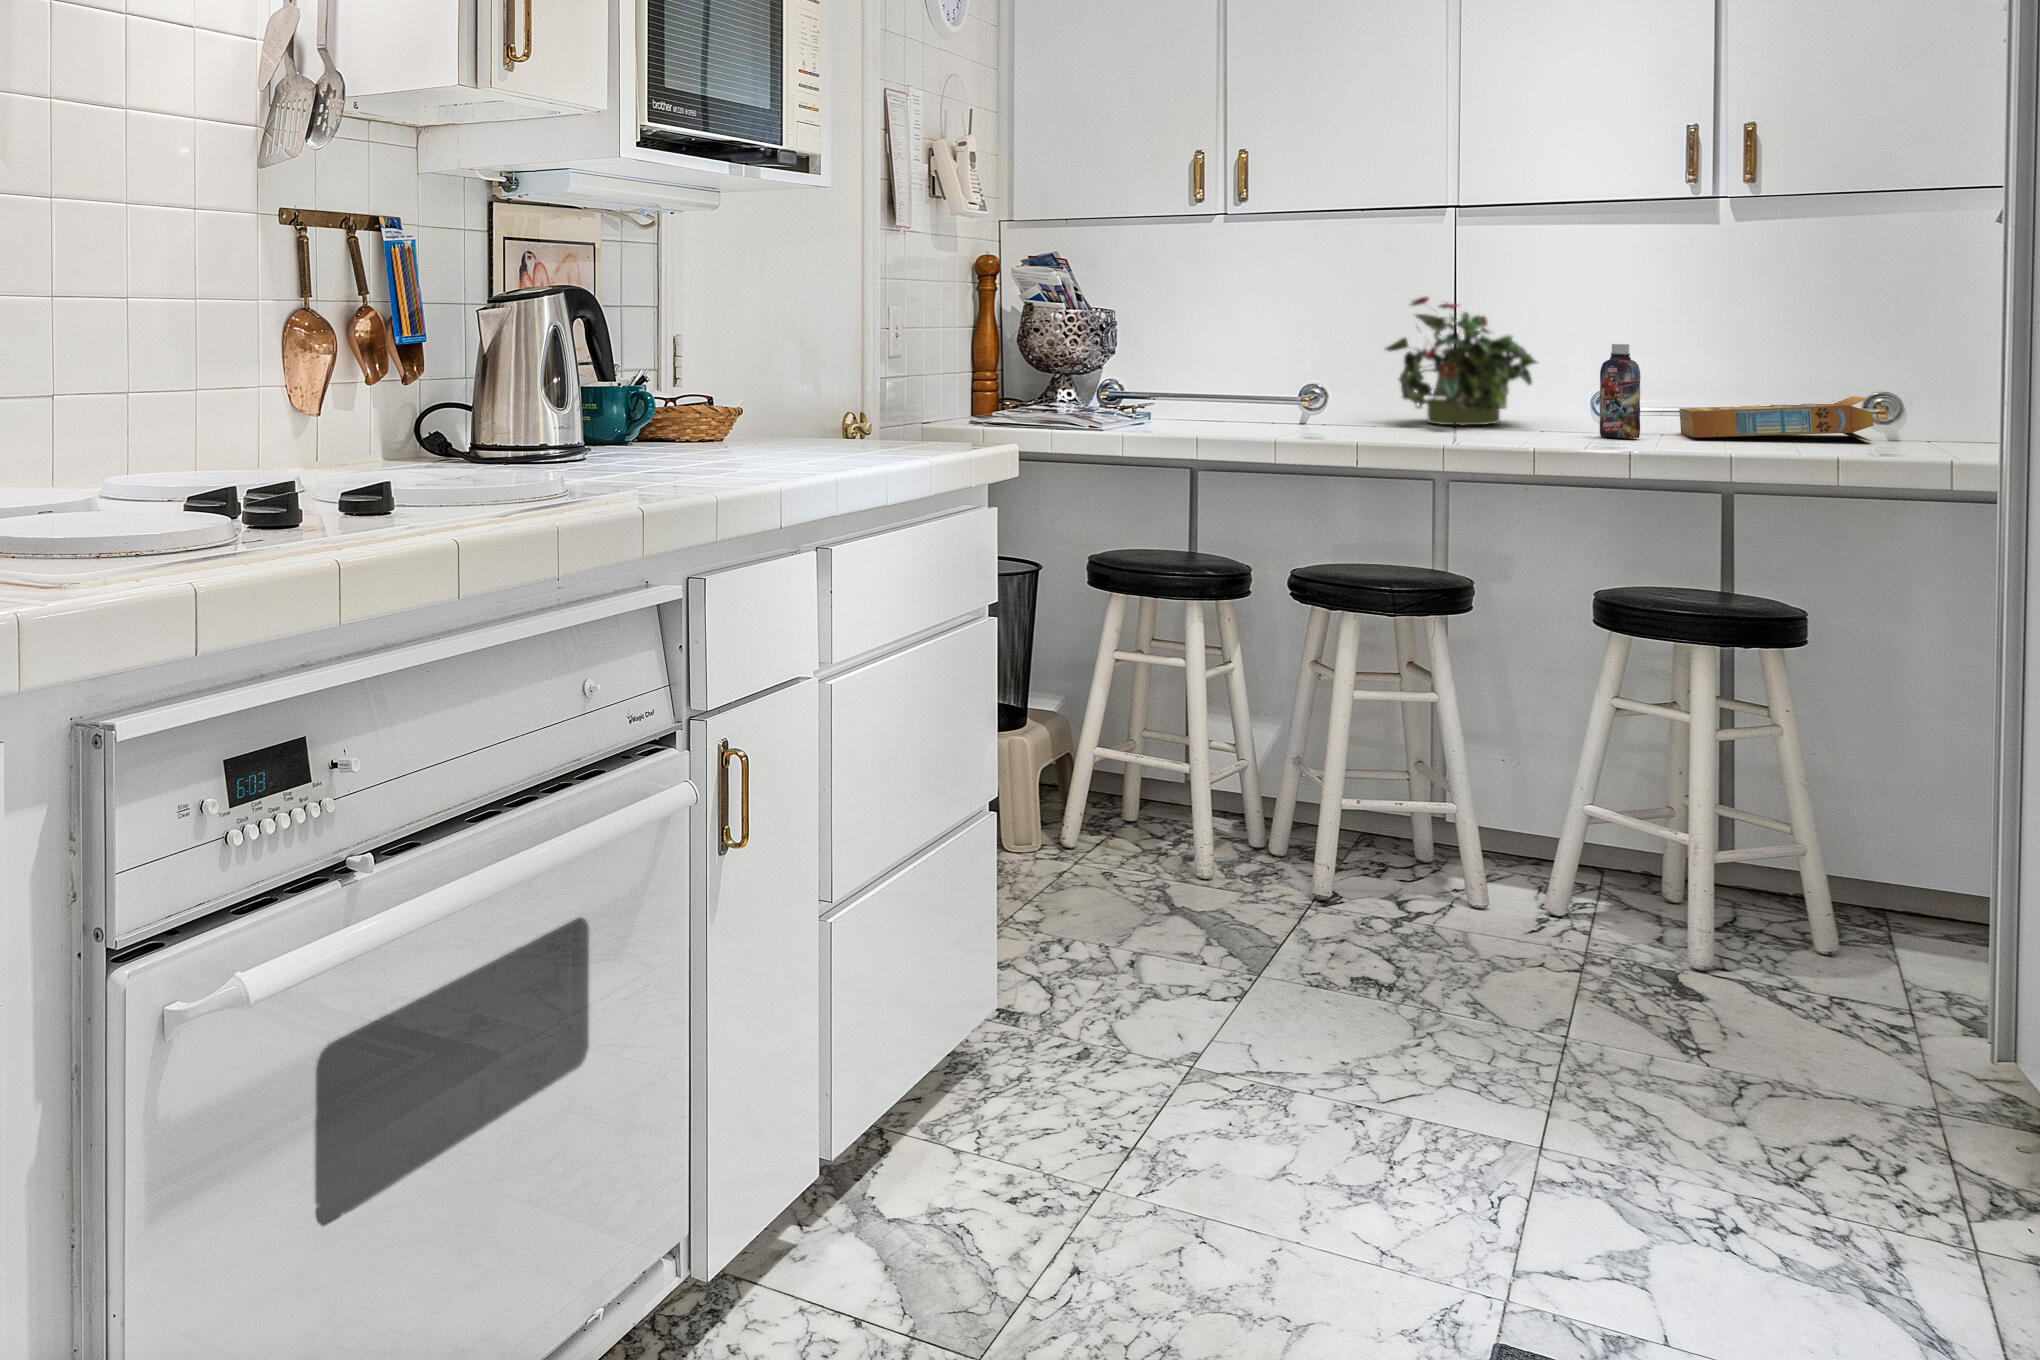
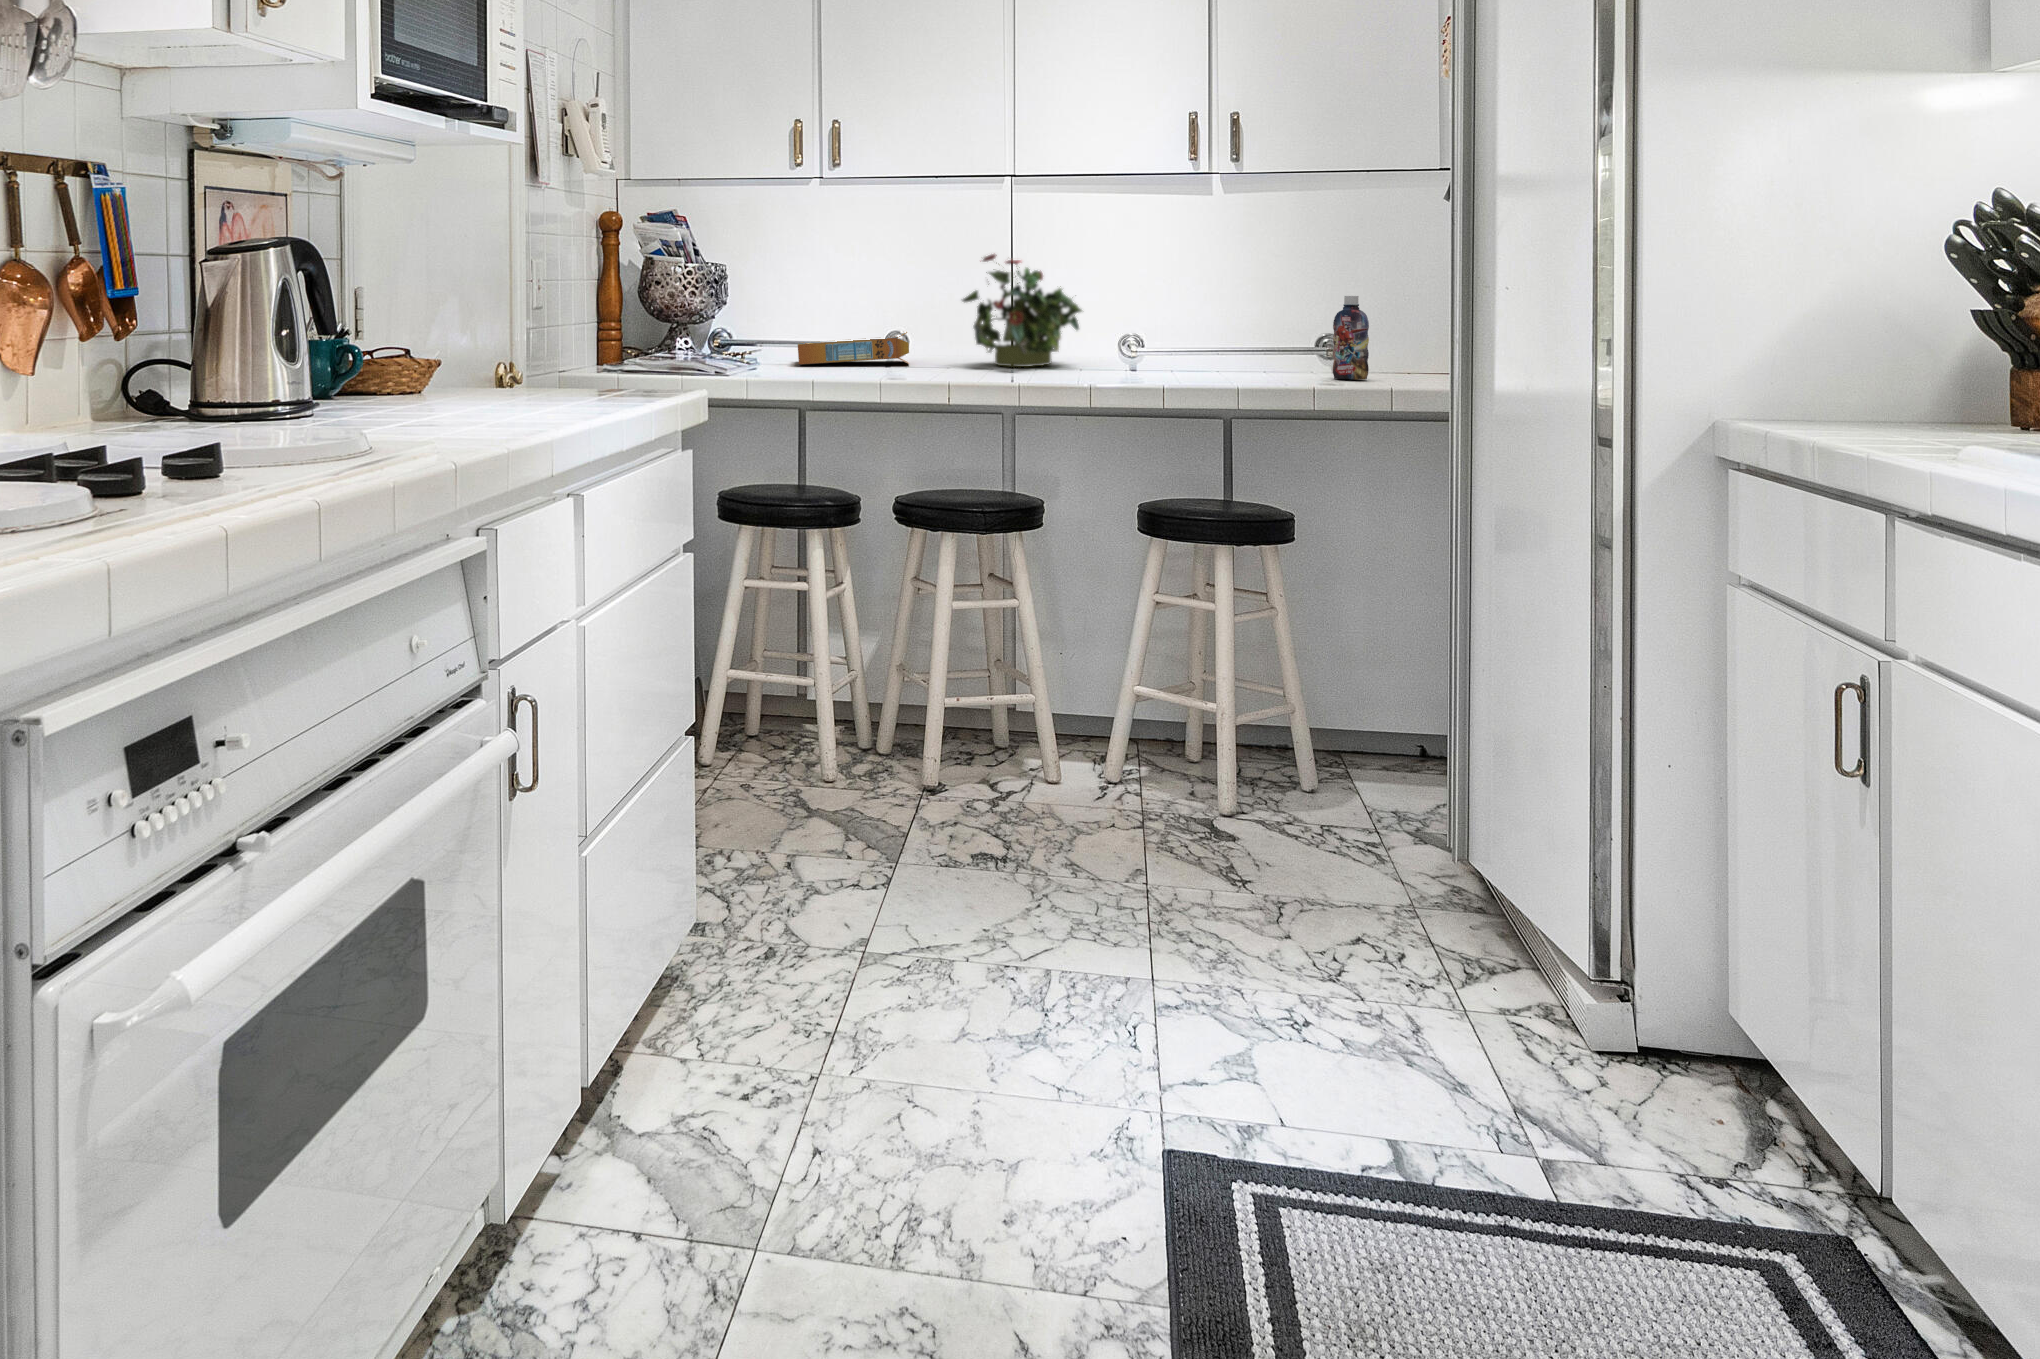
bottle: present [1600,344,1640,438] -> present [1333,296,1369,380]
cereal box: present [1679,396,1873,441] -> present [798,332,909,365]

